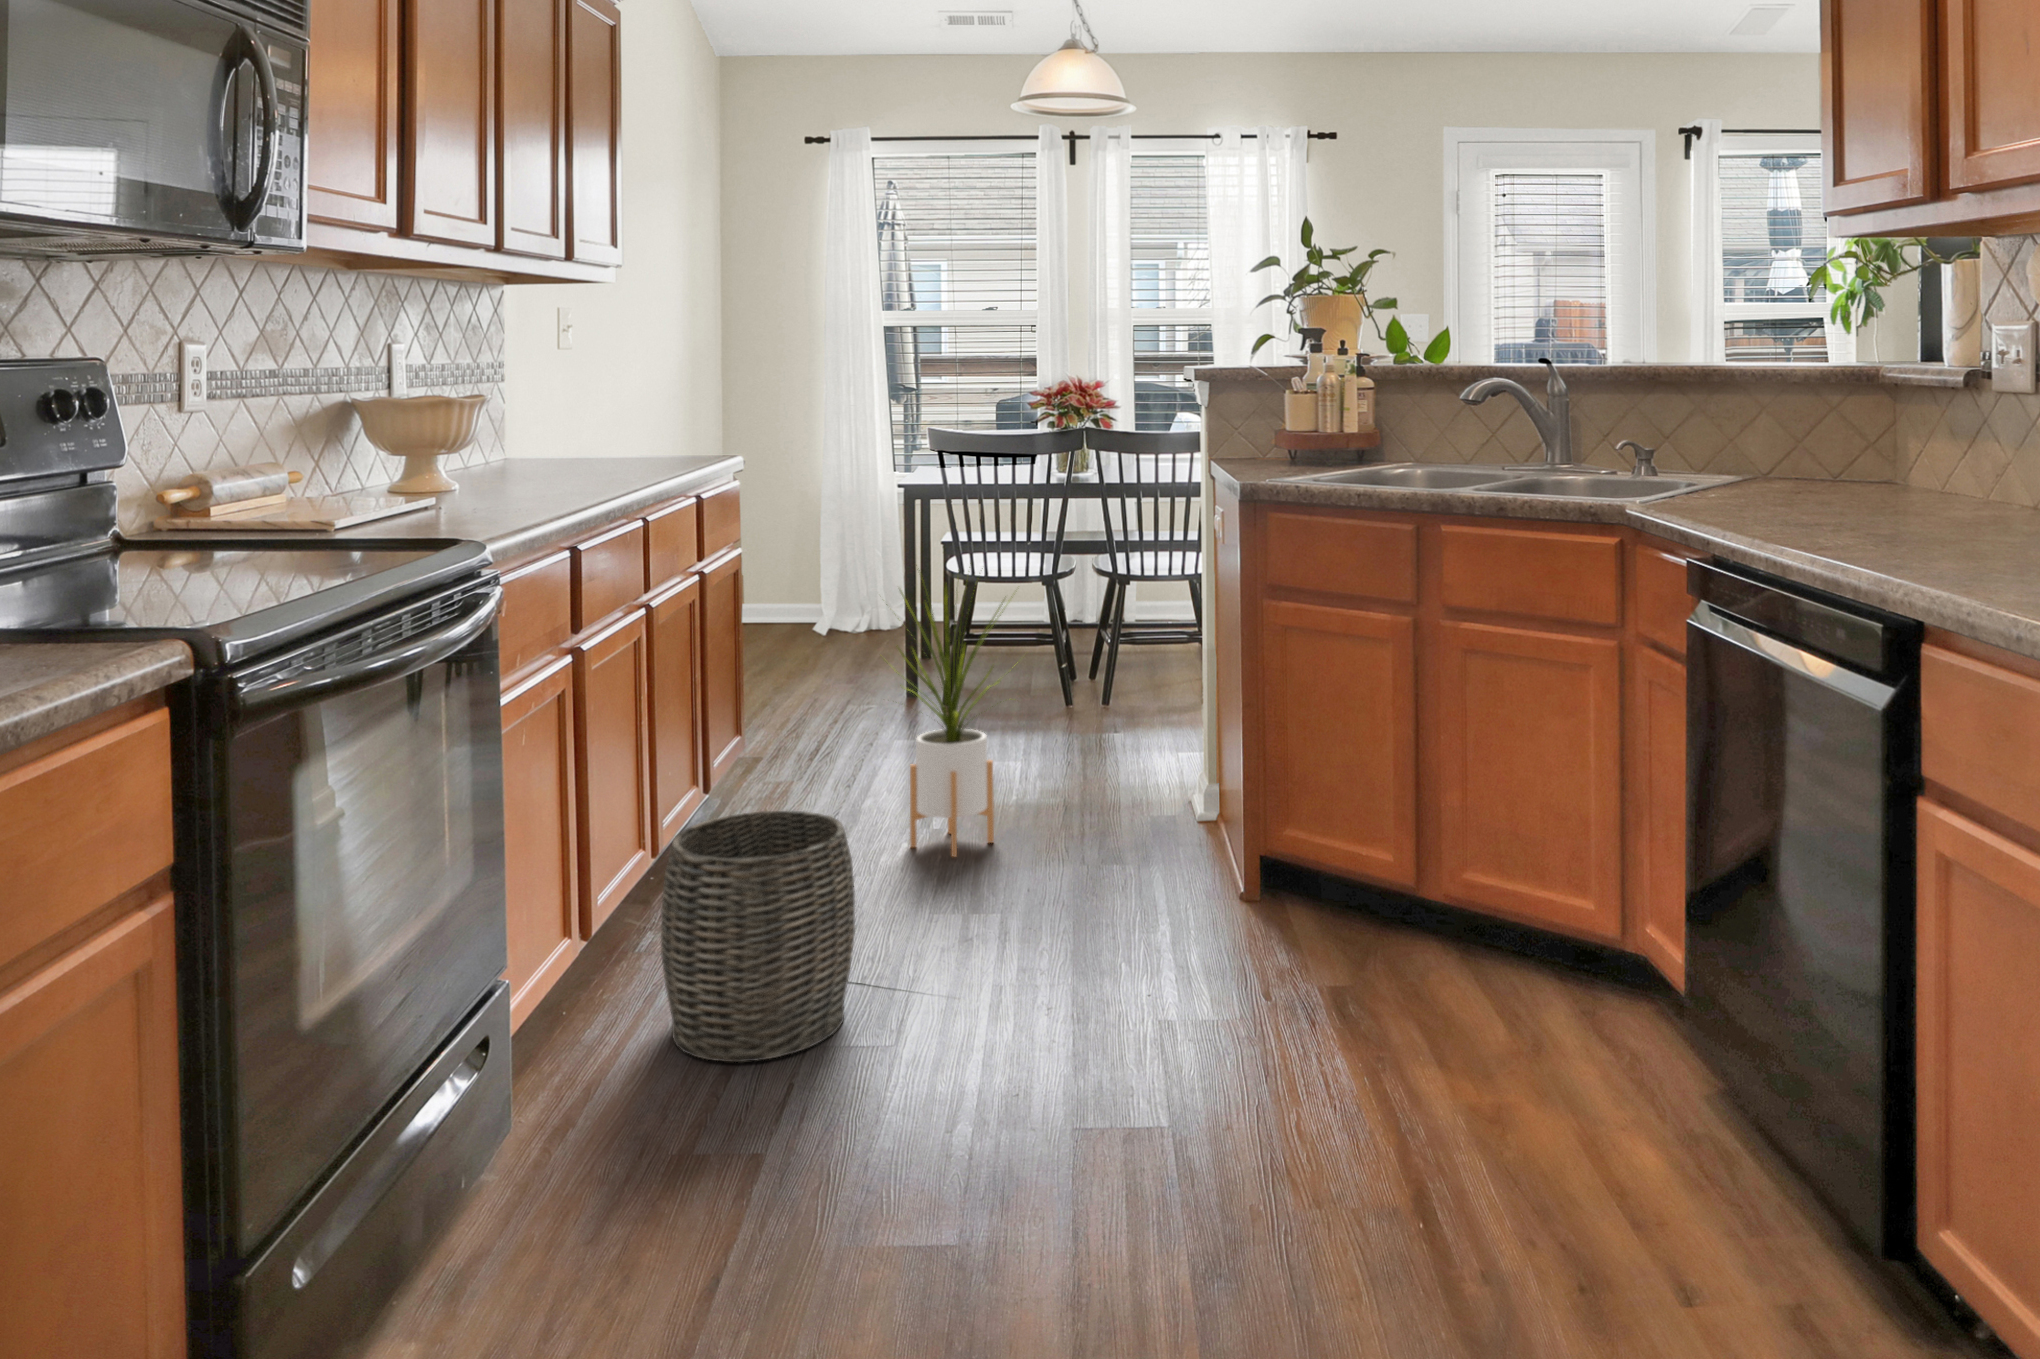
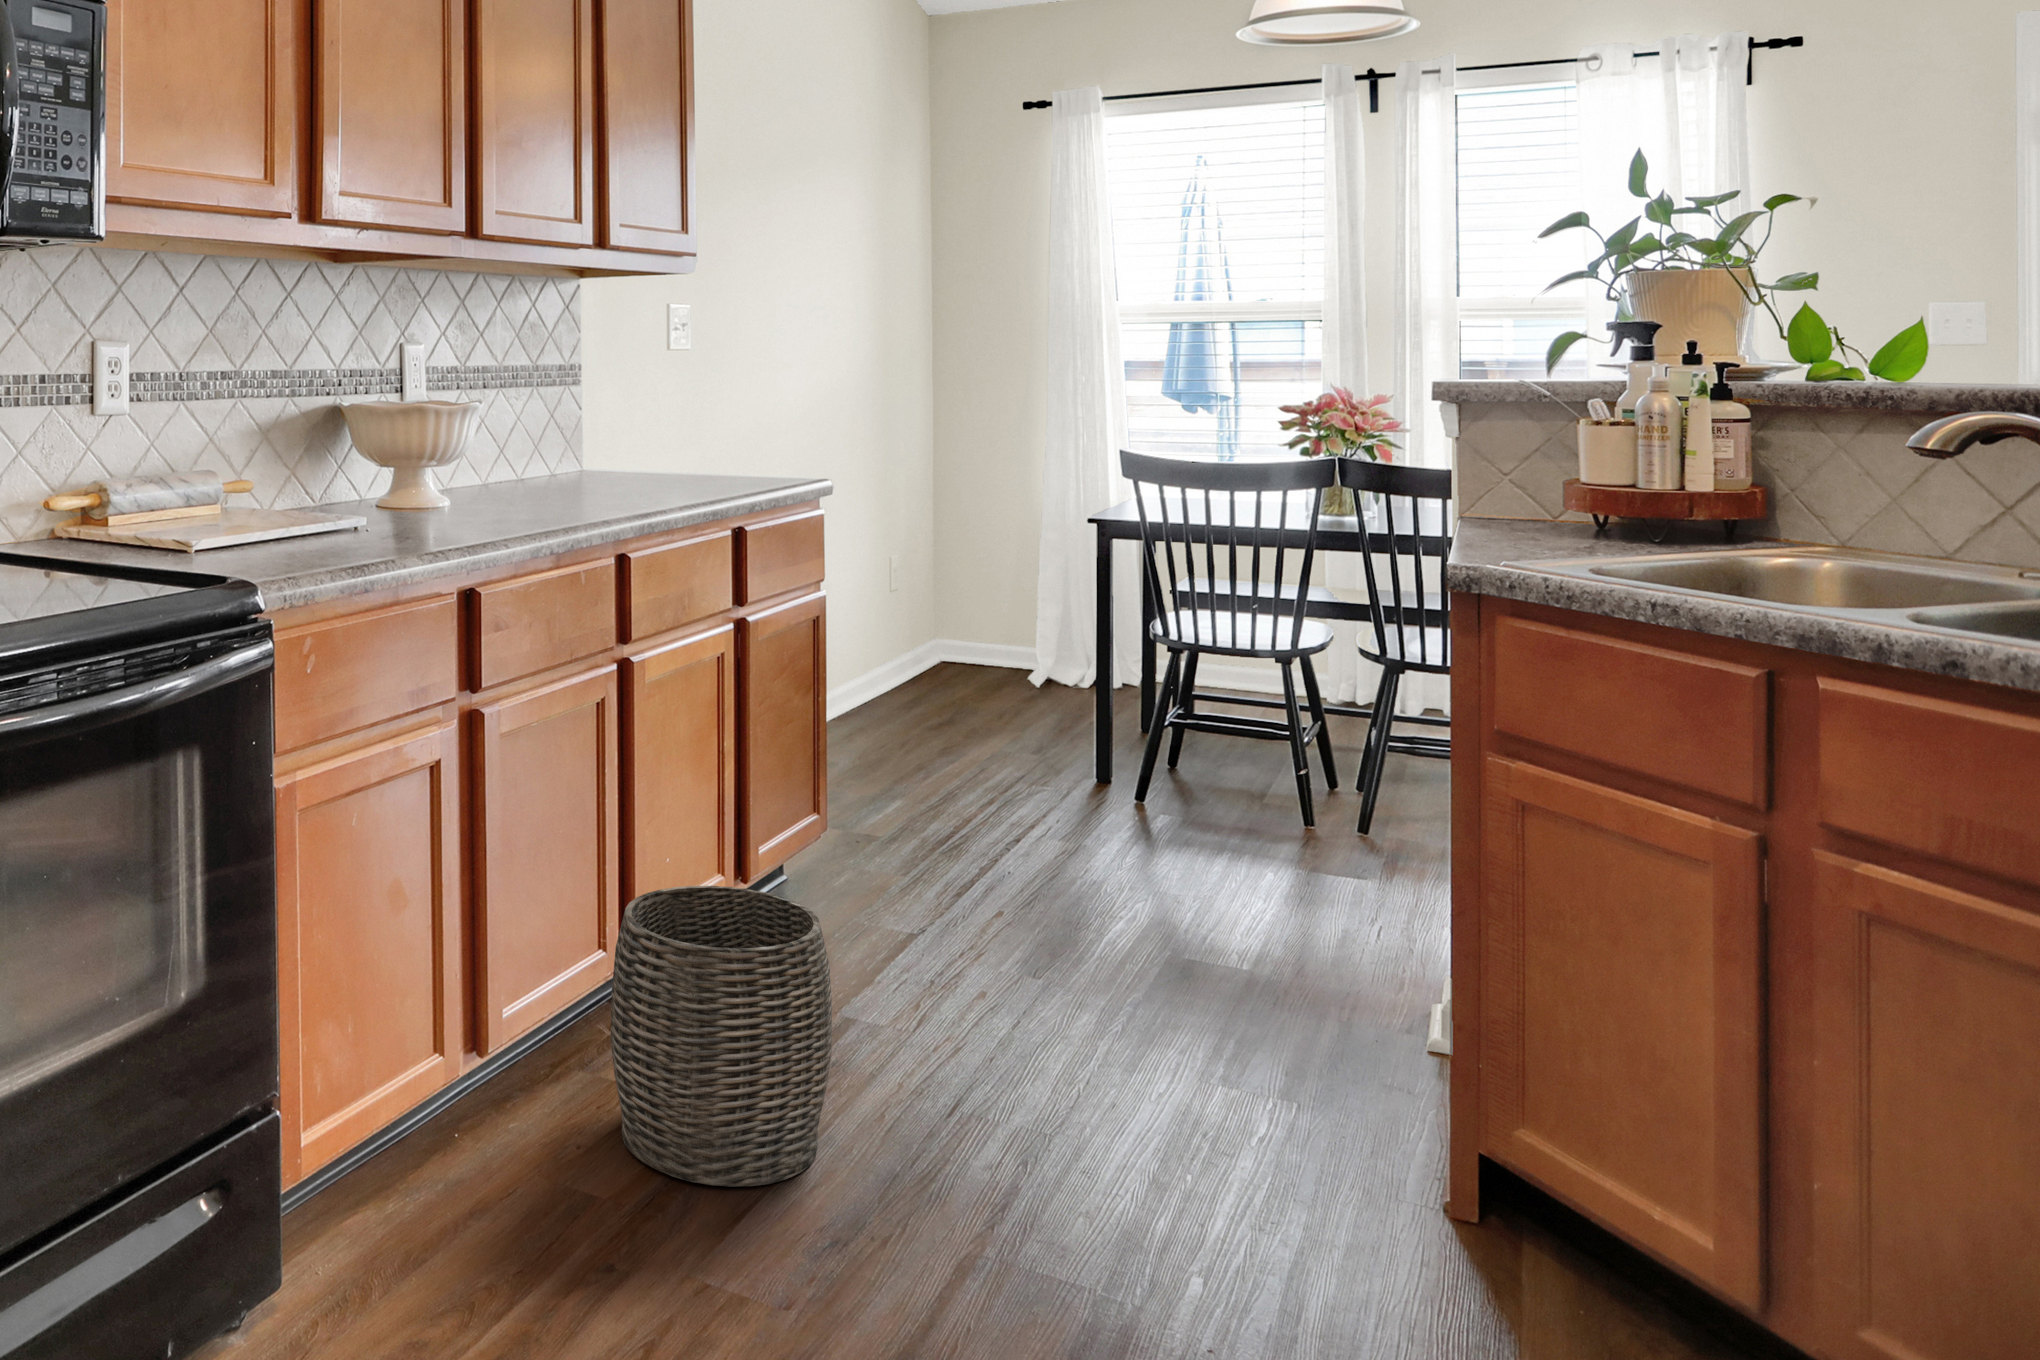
house plant: present [886,570,1011,857] -> none [962,618,1162,995]

